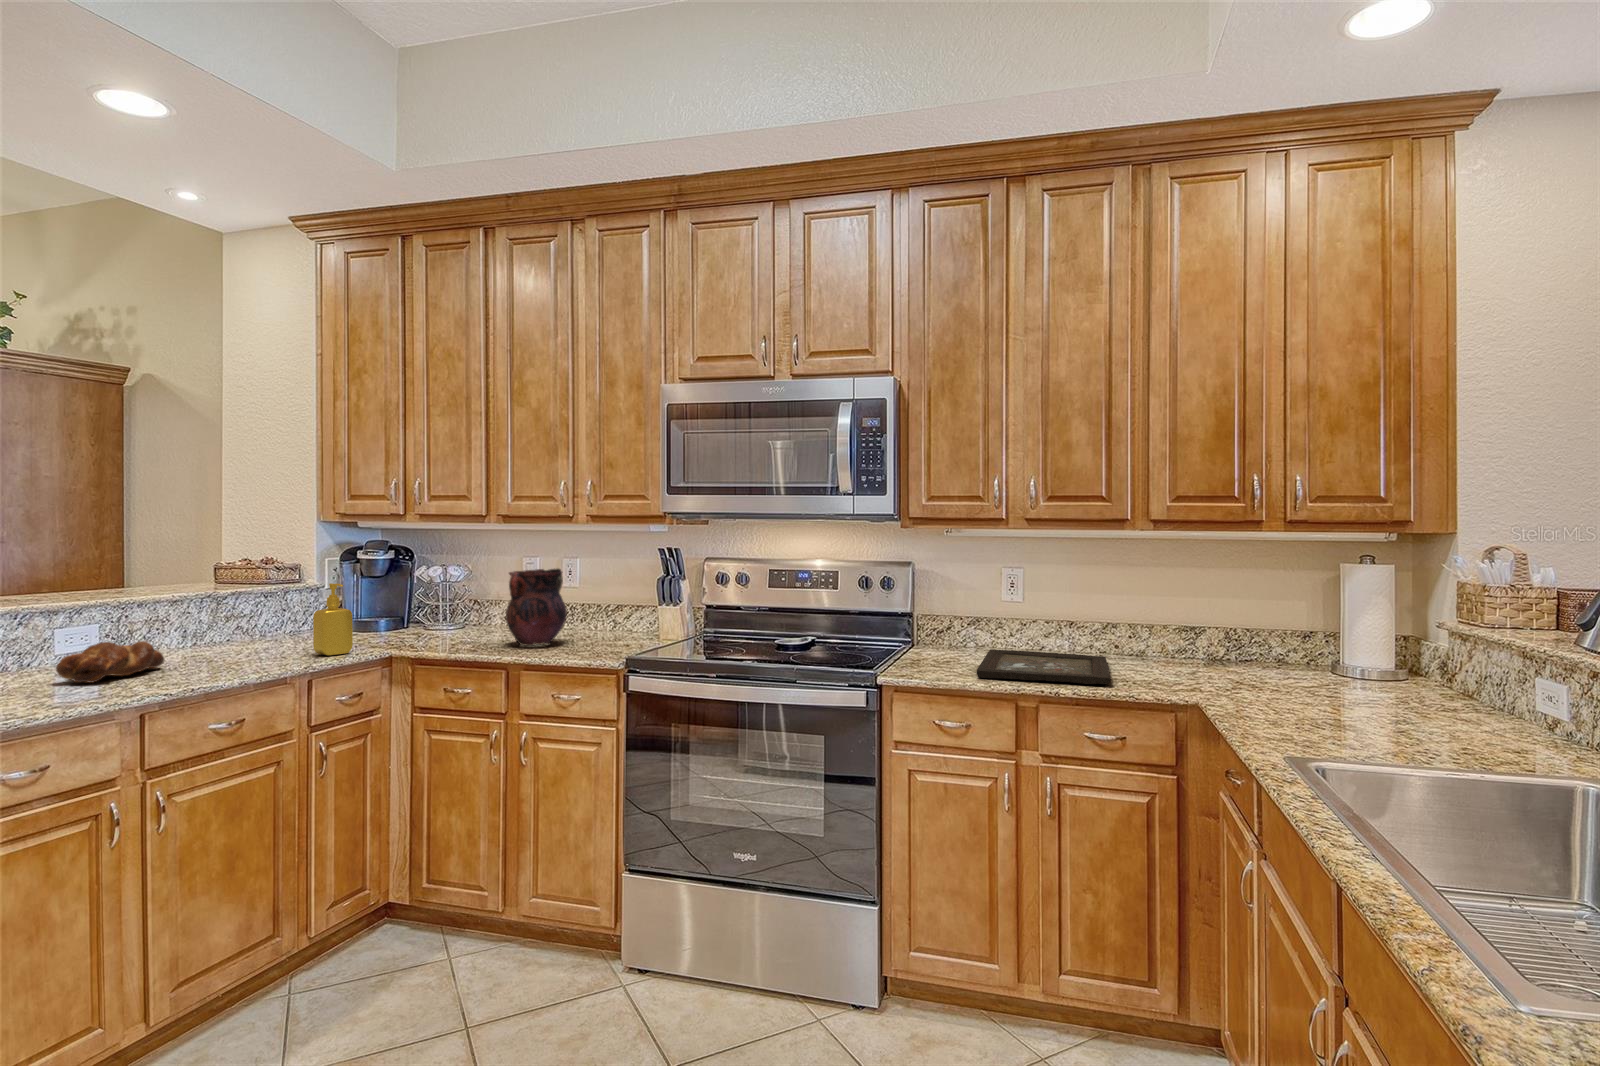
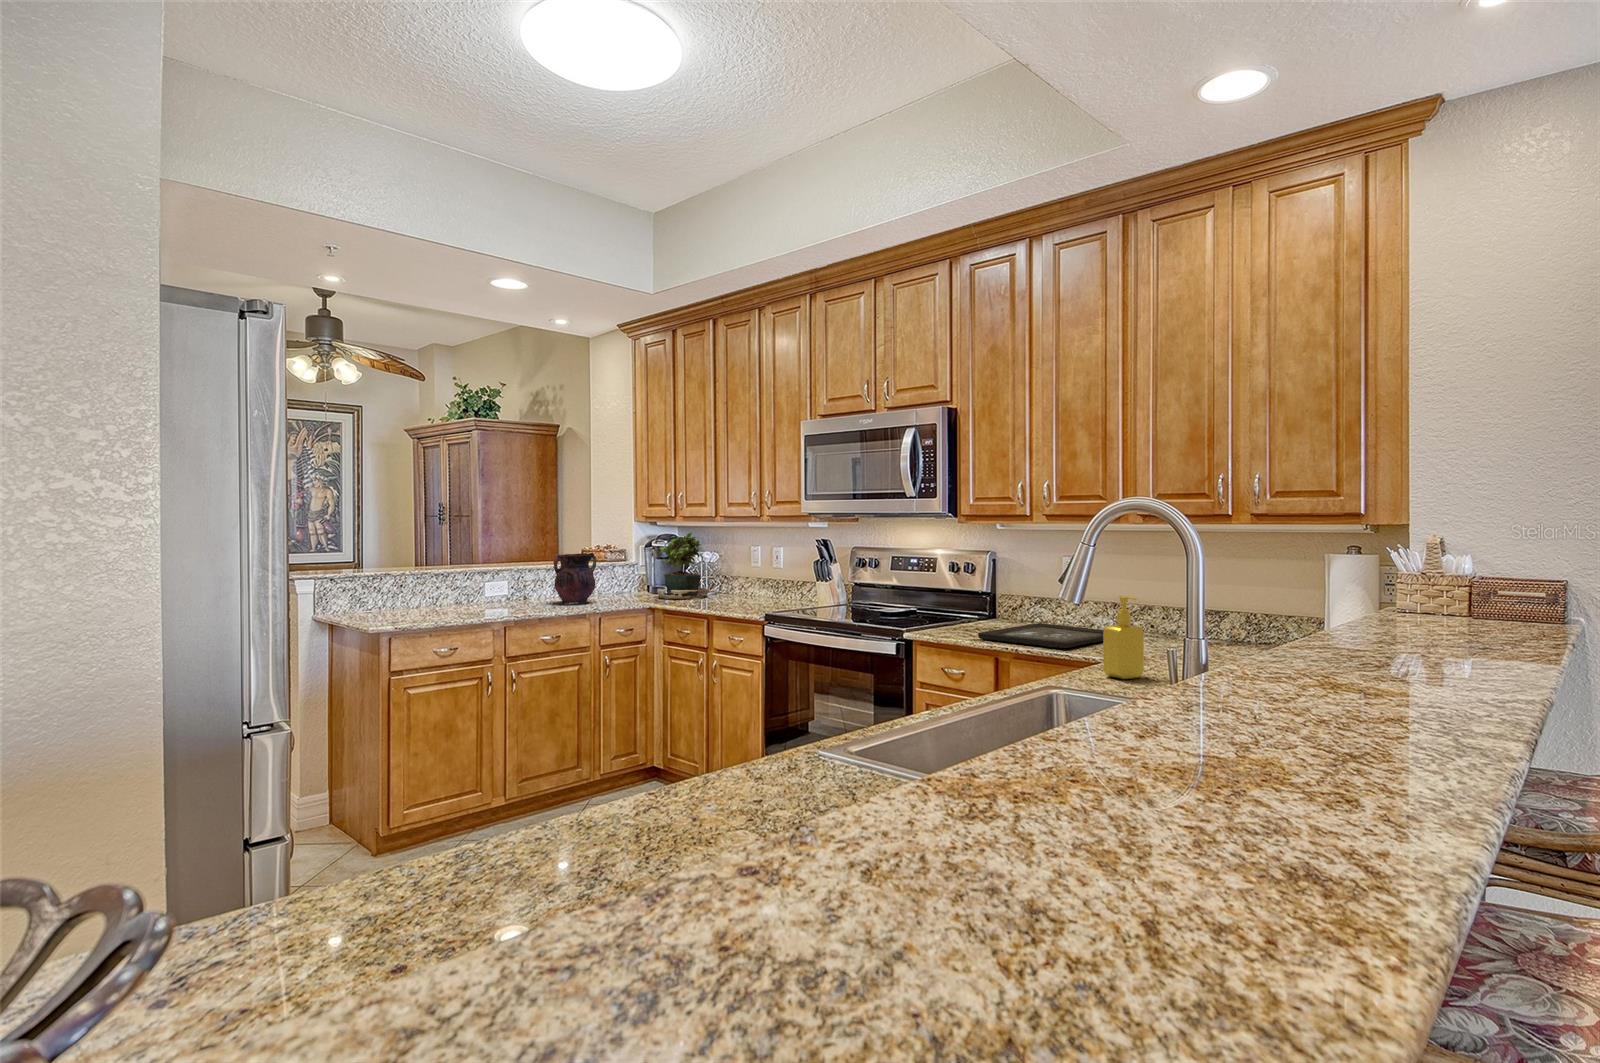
potted plant: none [377,537,459,643] -> present [657,532,709,599]
vase: present [506,569,567,646] -> present [554,553,596,604]
soap dispenser: present [313,583,353,656] -> present [1103,596,1144,679]
bread loaf: present [56,641,164,683] -> none [476,589,530,610]

